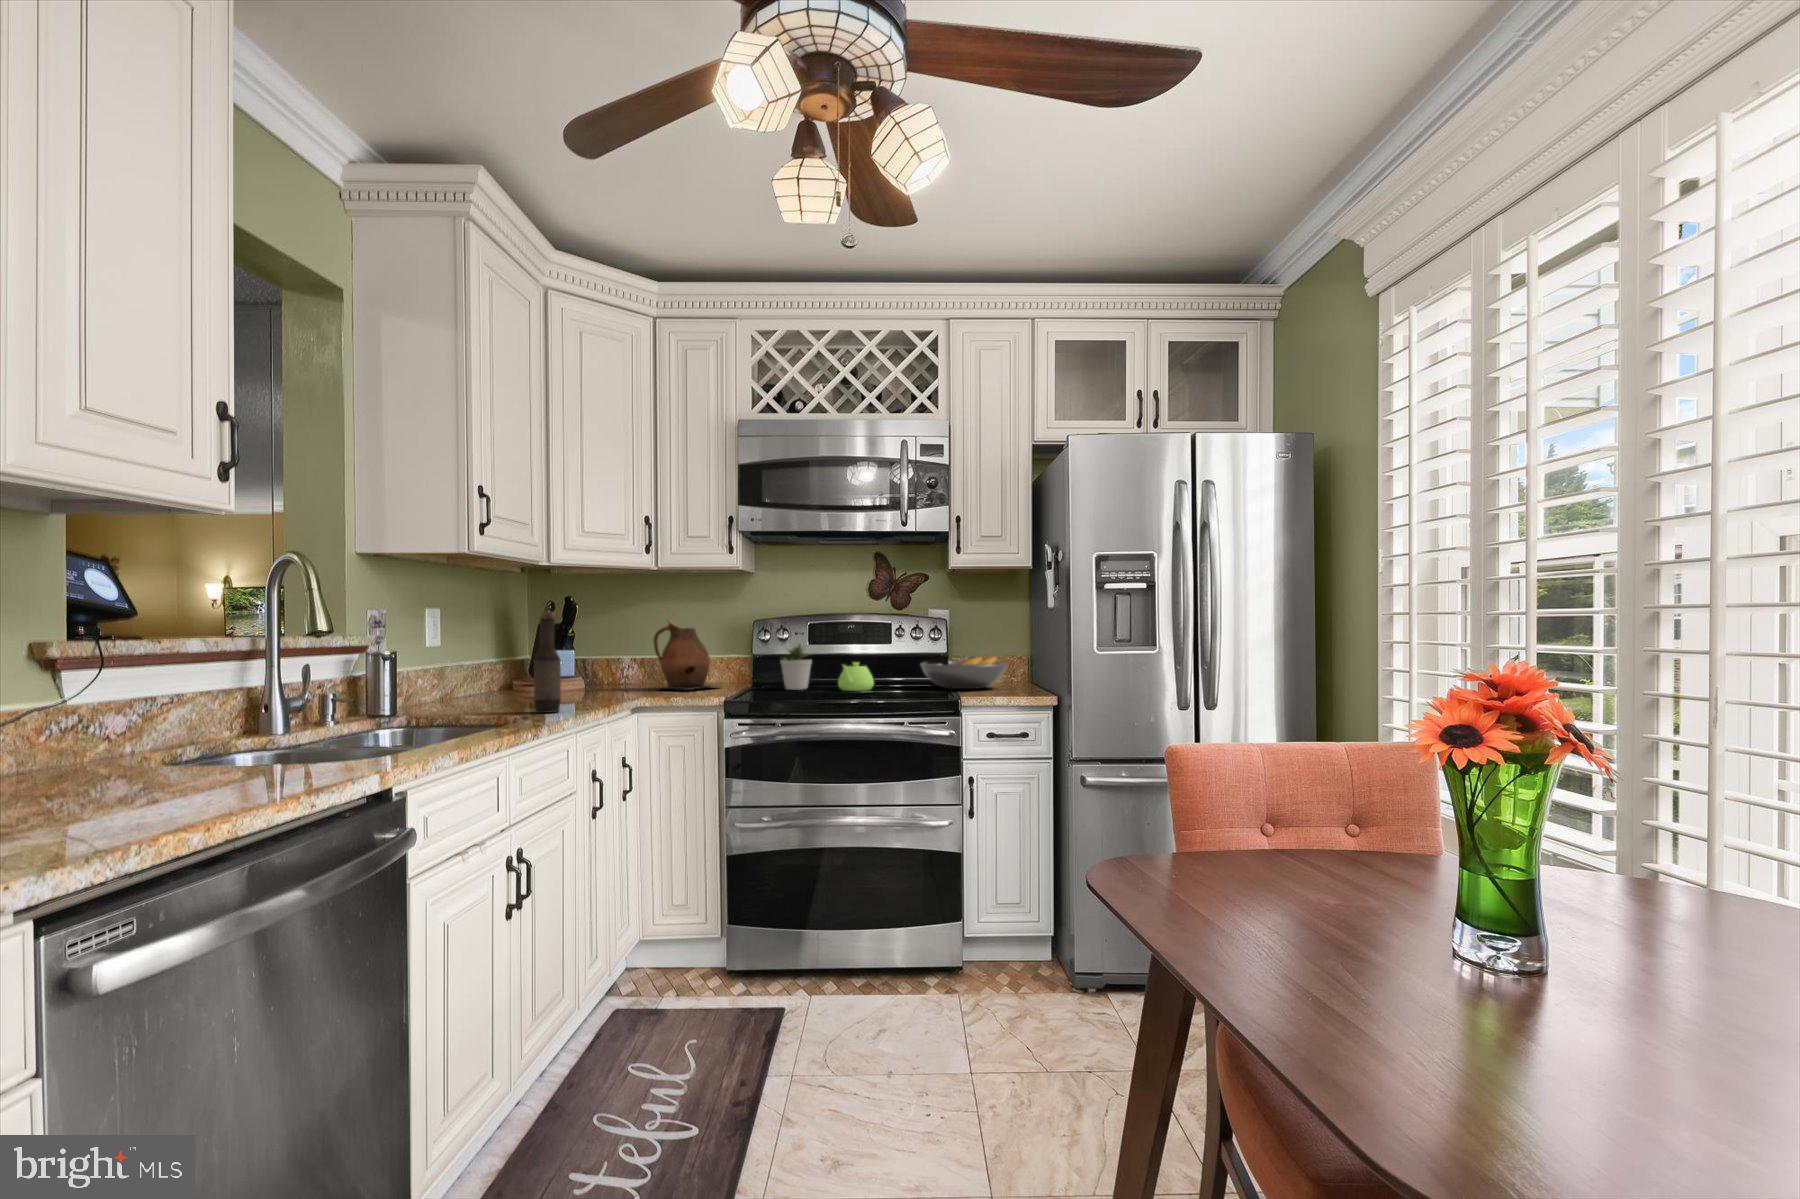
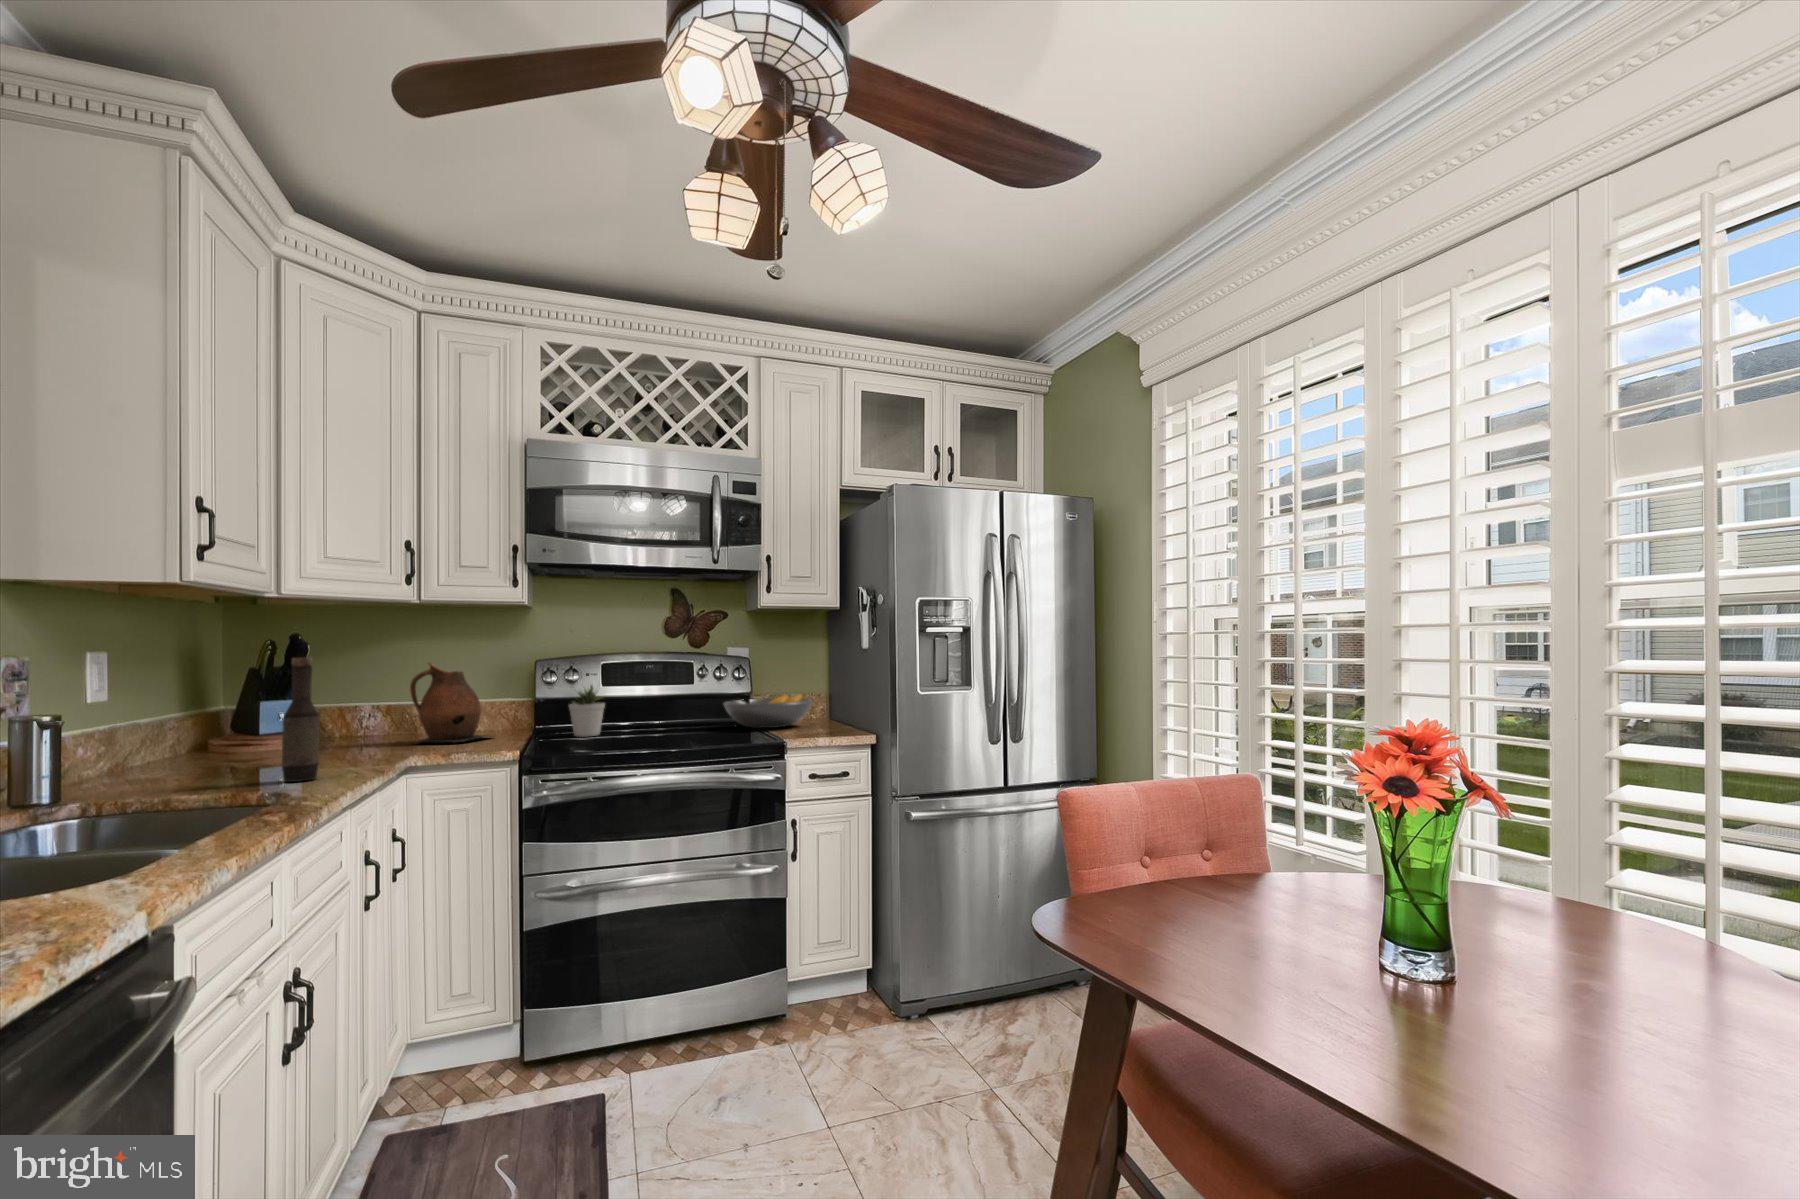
teapot: present [838,662,874,691] -> none [636,704,676,735]

